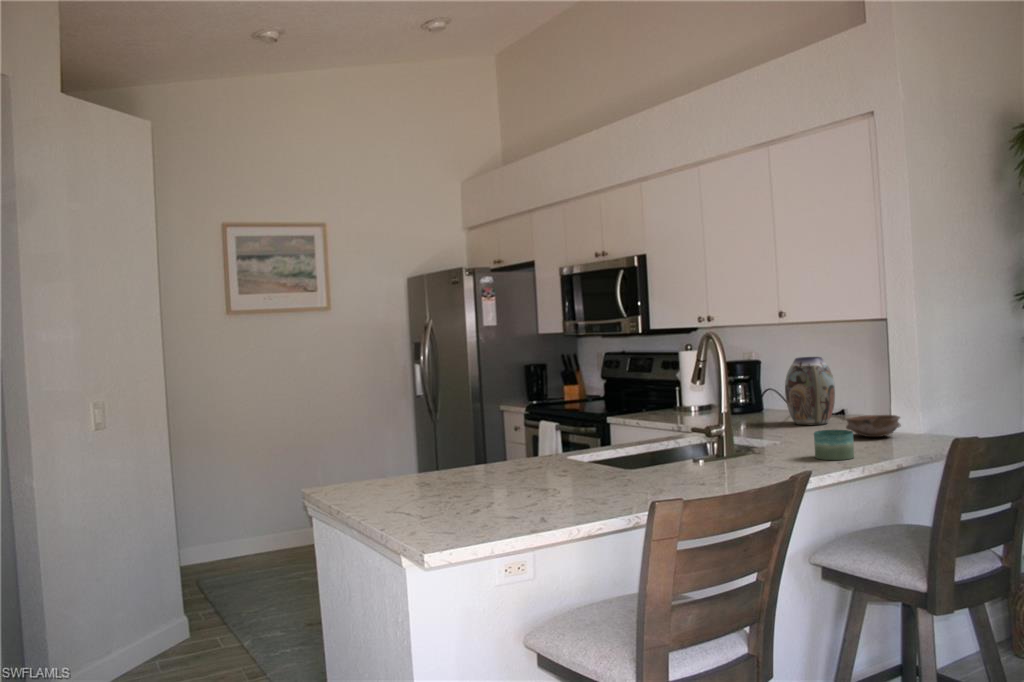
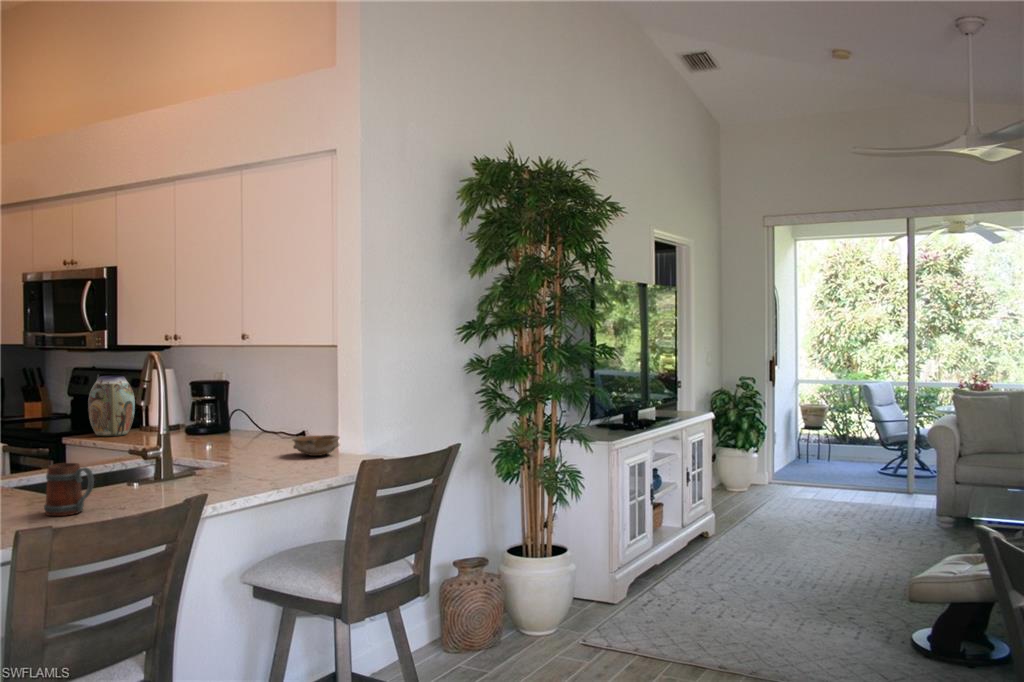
vase: present [785,357,835,425] -> present [88,376,135,437]
candle: present [814,430,854,460] -> none [253,451,288,480]
mug: none [631,436,675,486] -> present [44,463,94,516]

